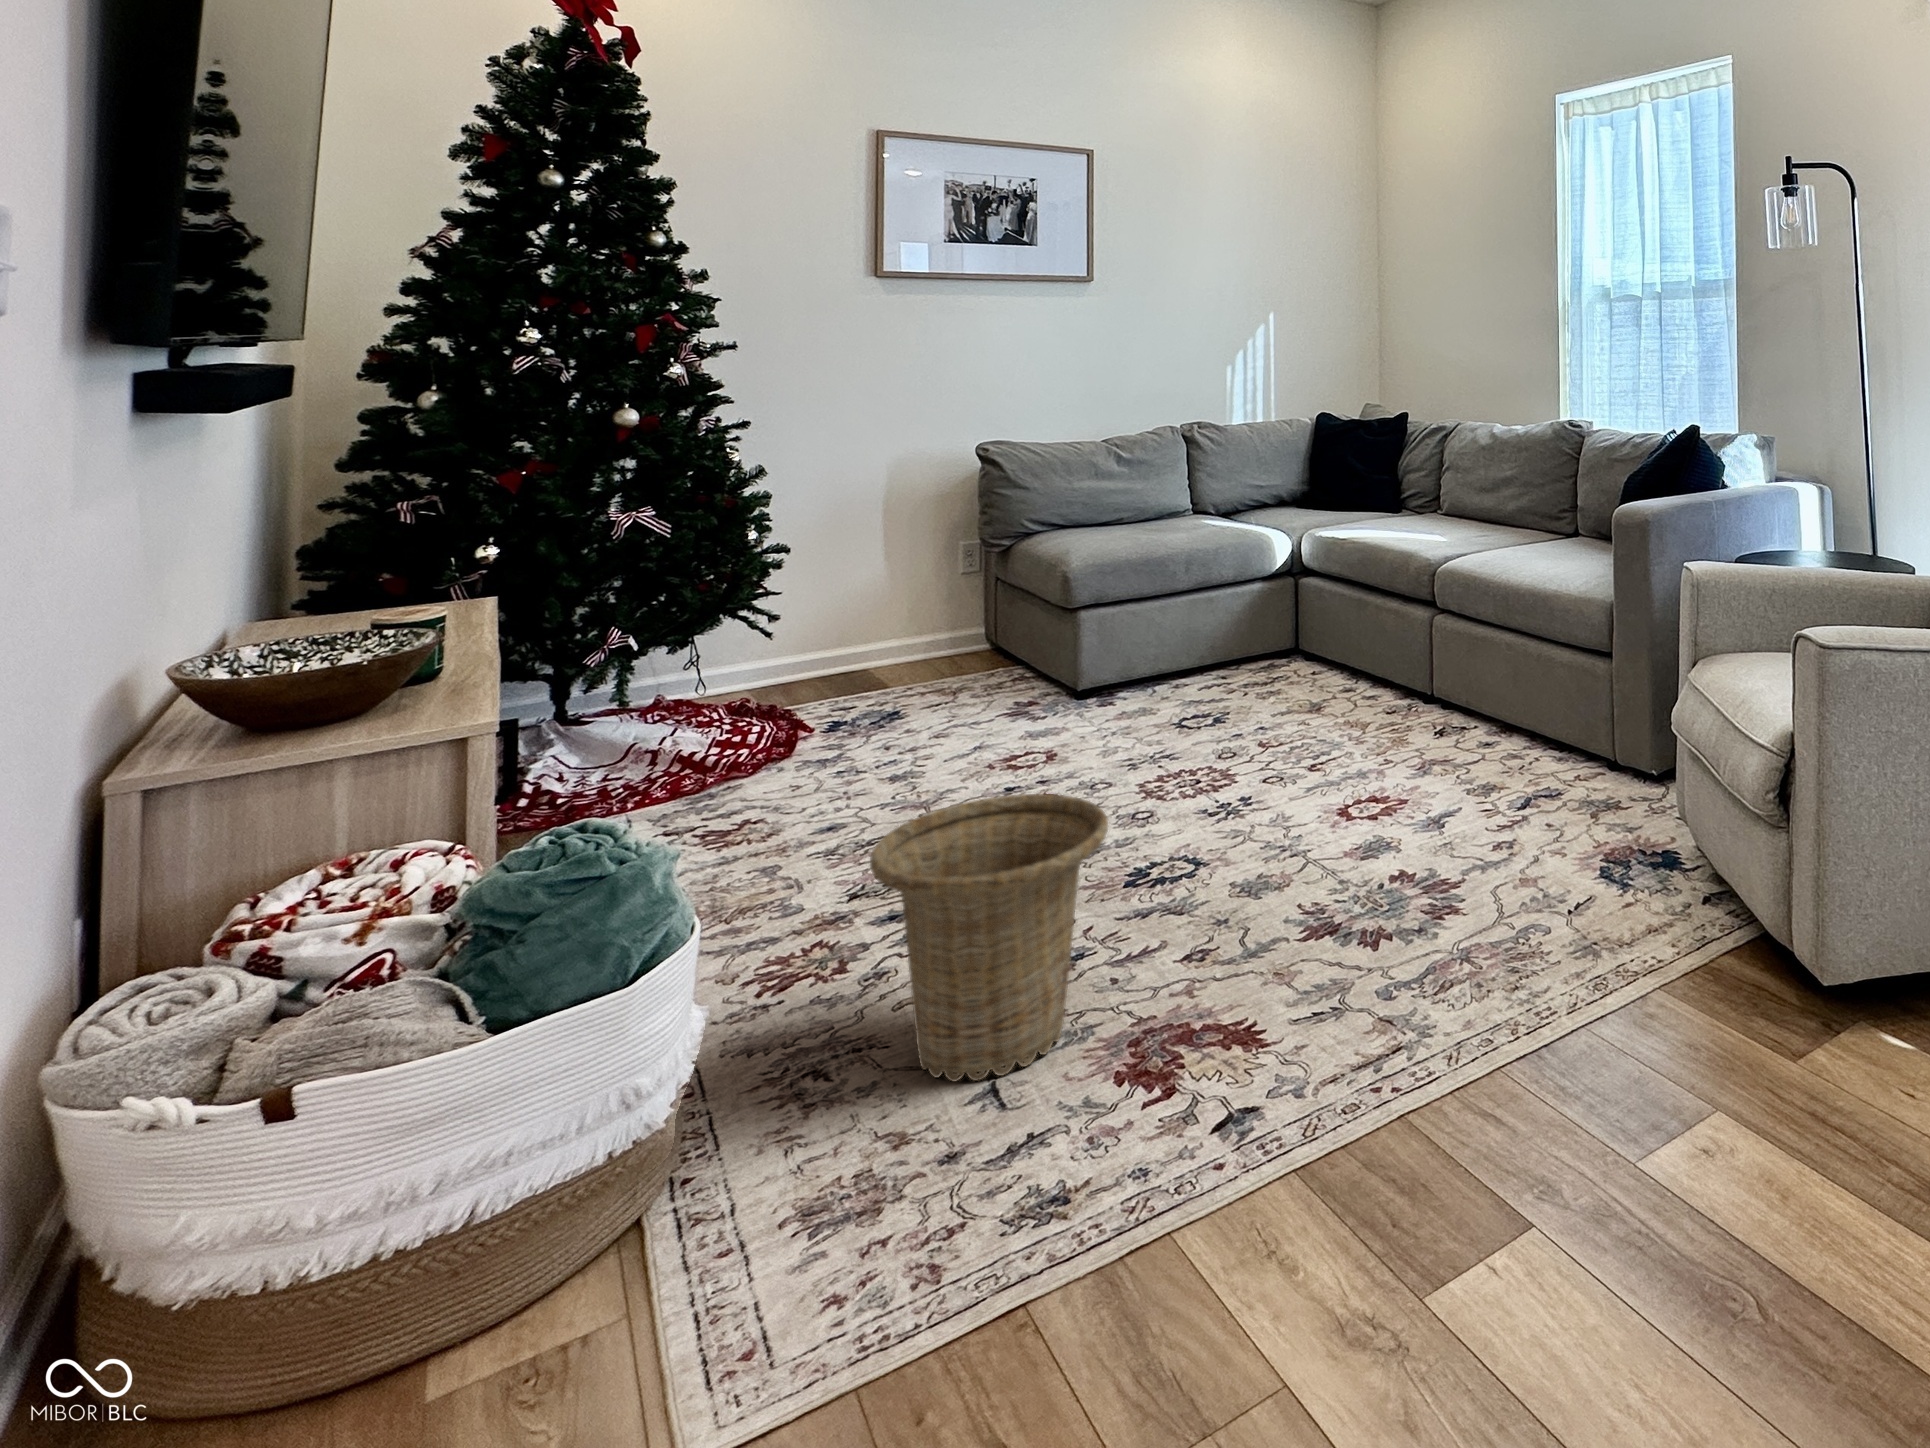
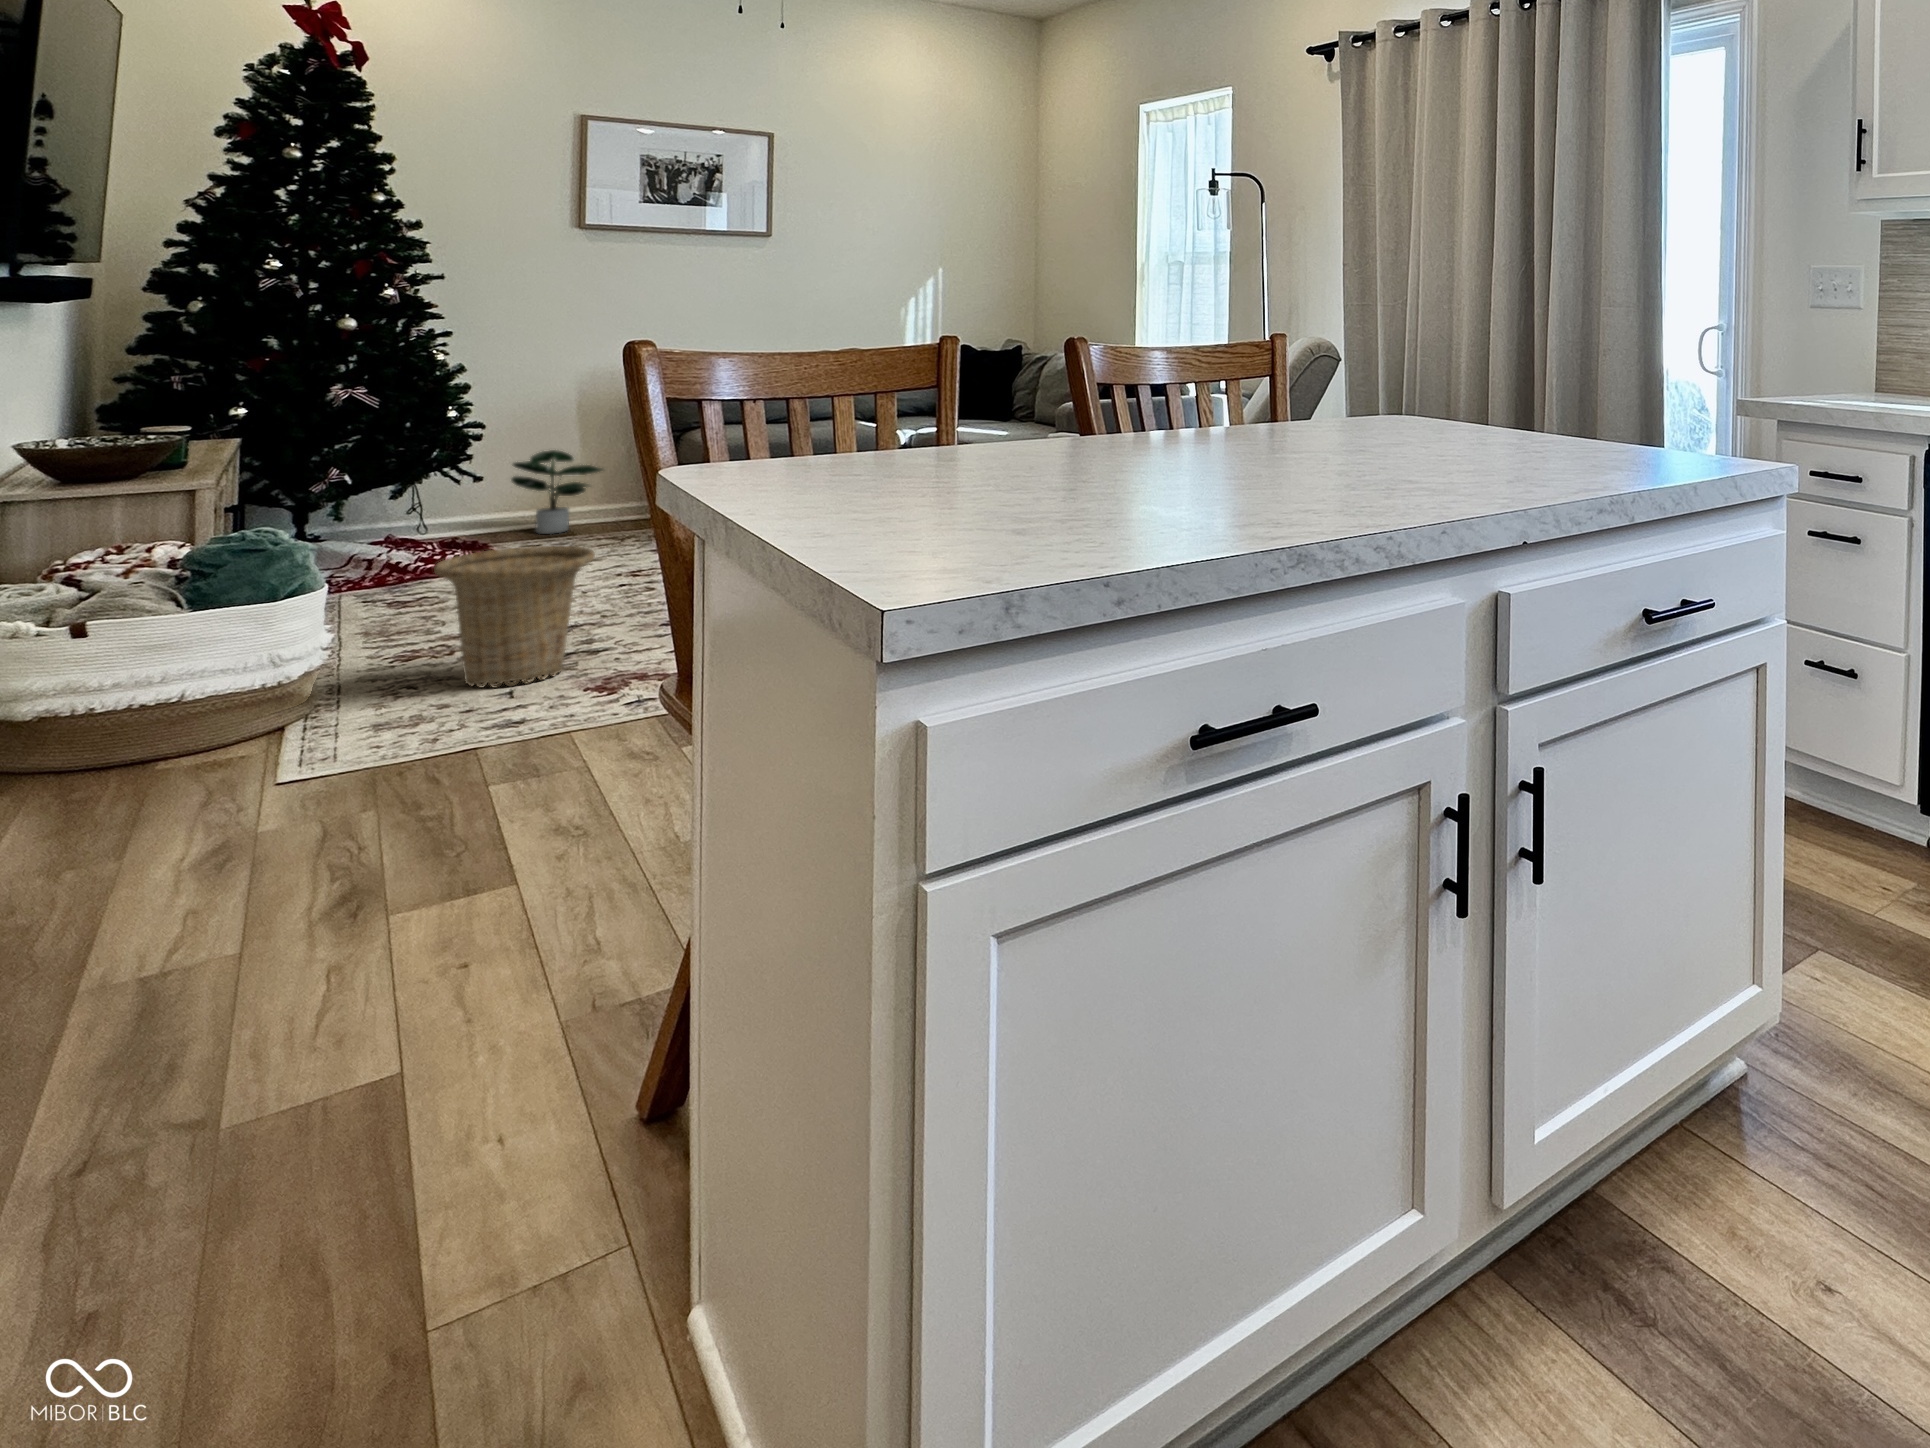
potted plant: none [810,570,927,686] -> present [511,450,602,534]

